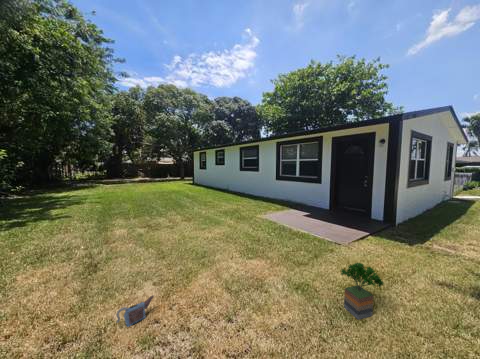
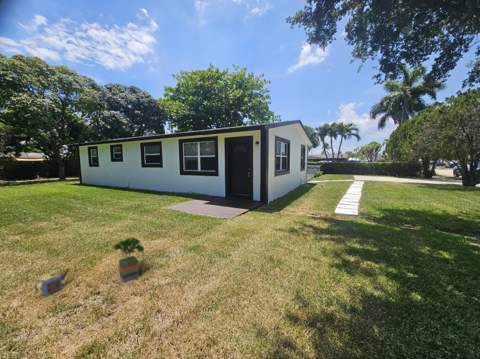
potted tree: present [341,263,384,320] -> present [114,238,144,282]

